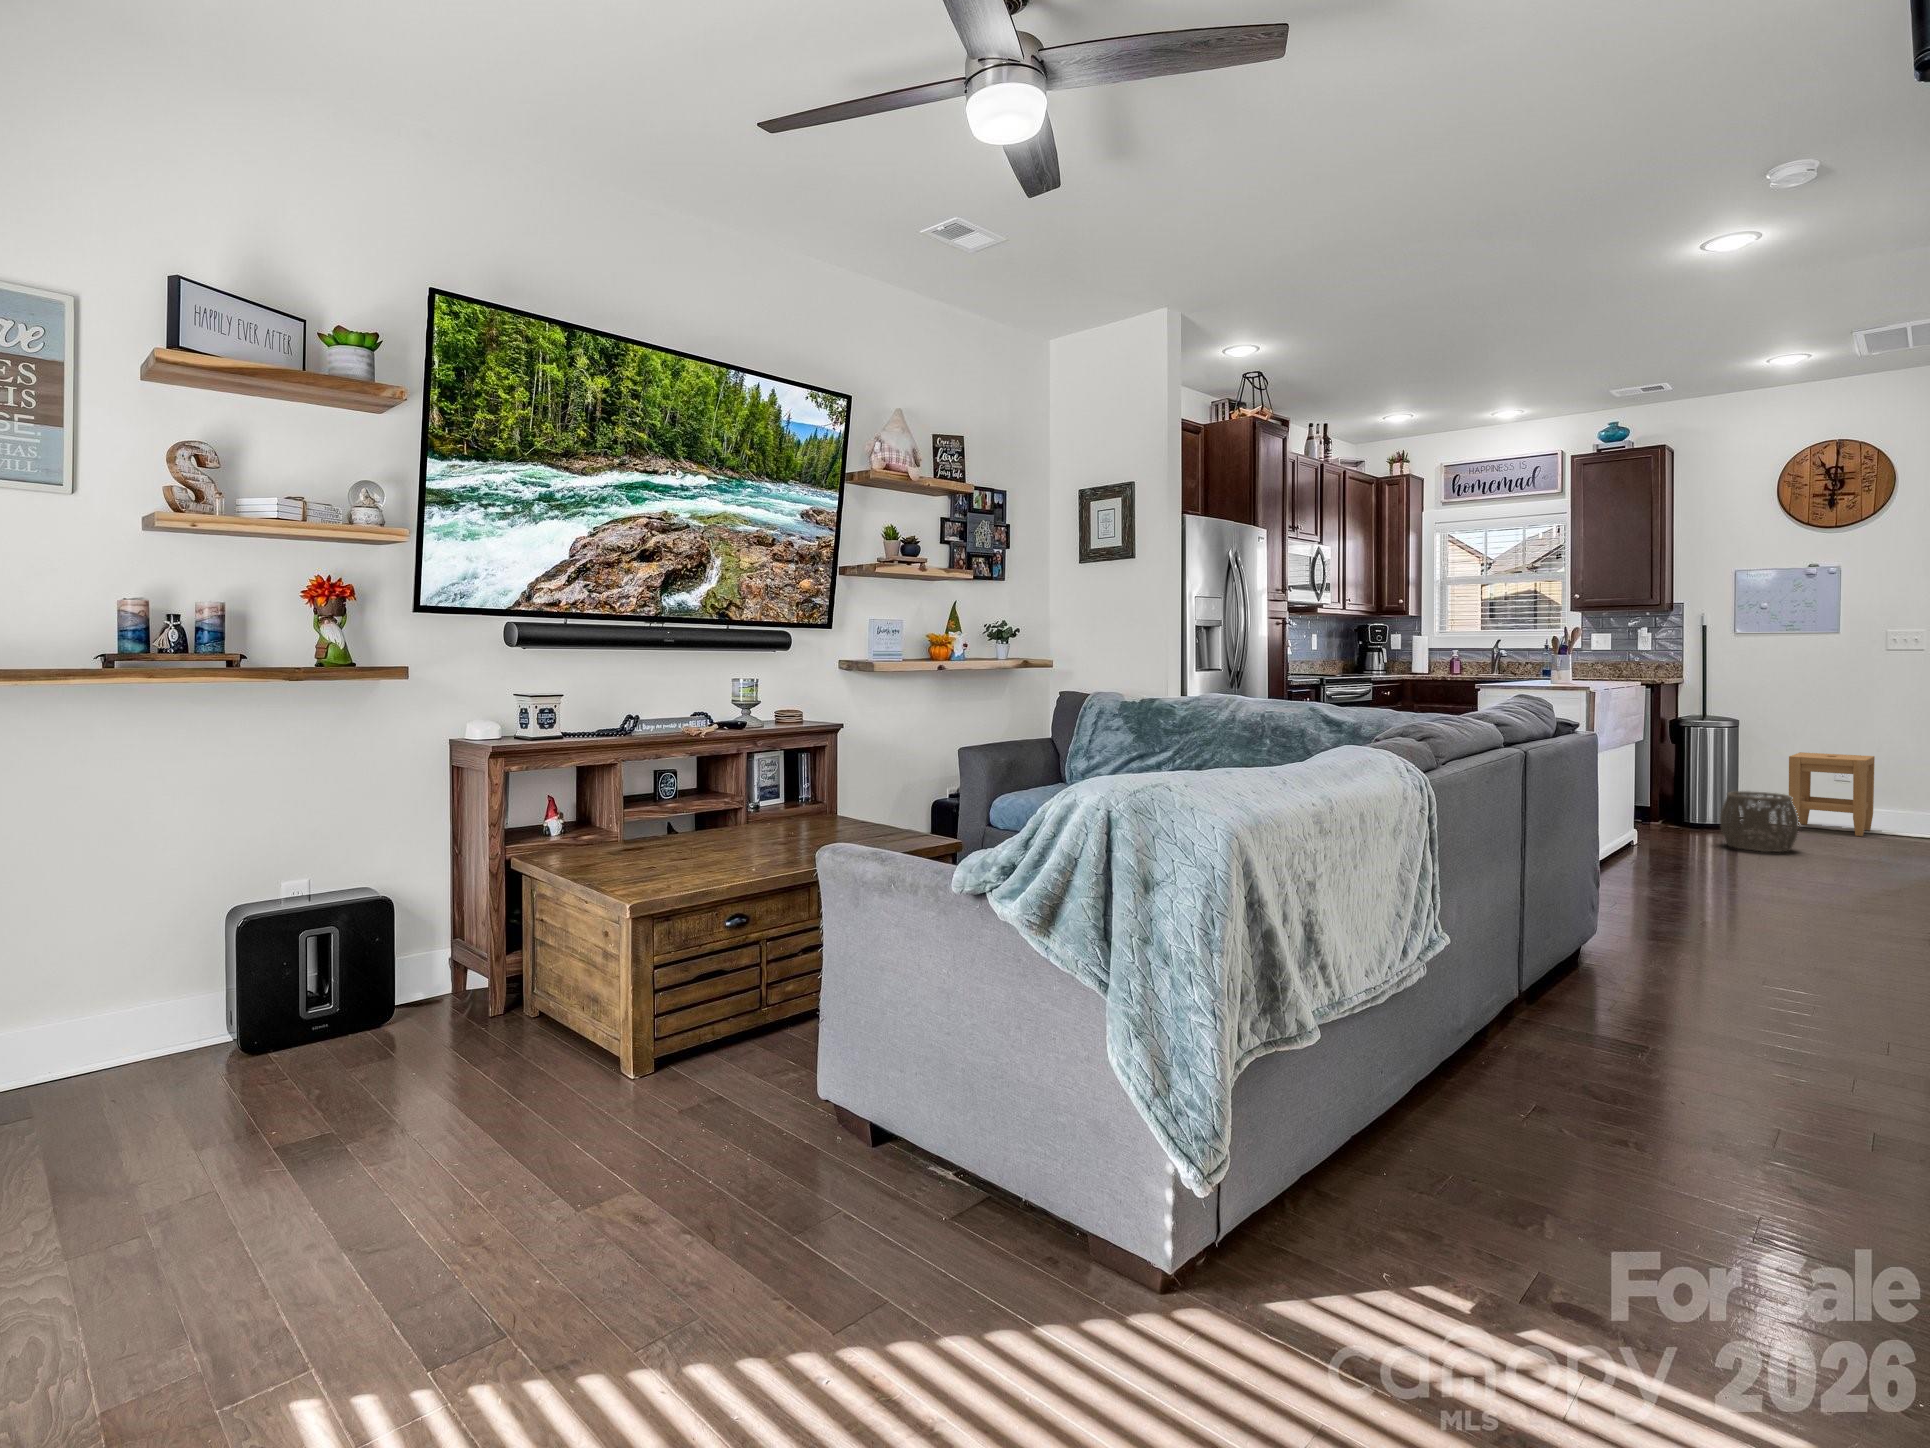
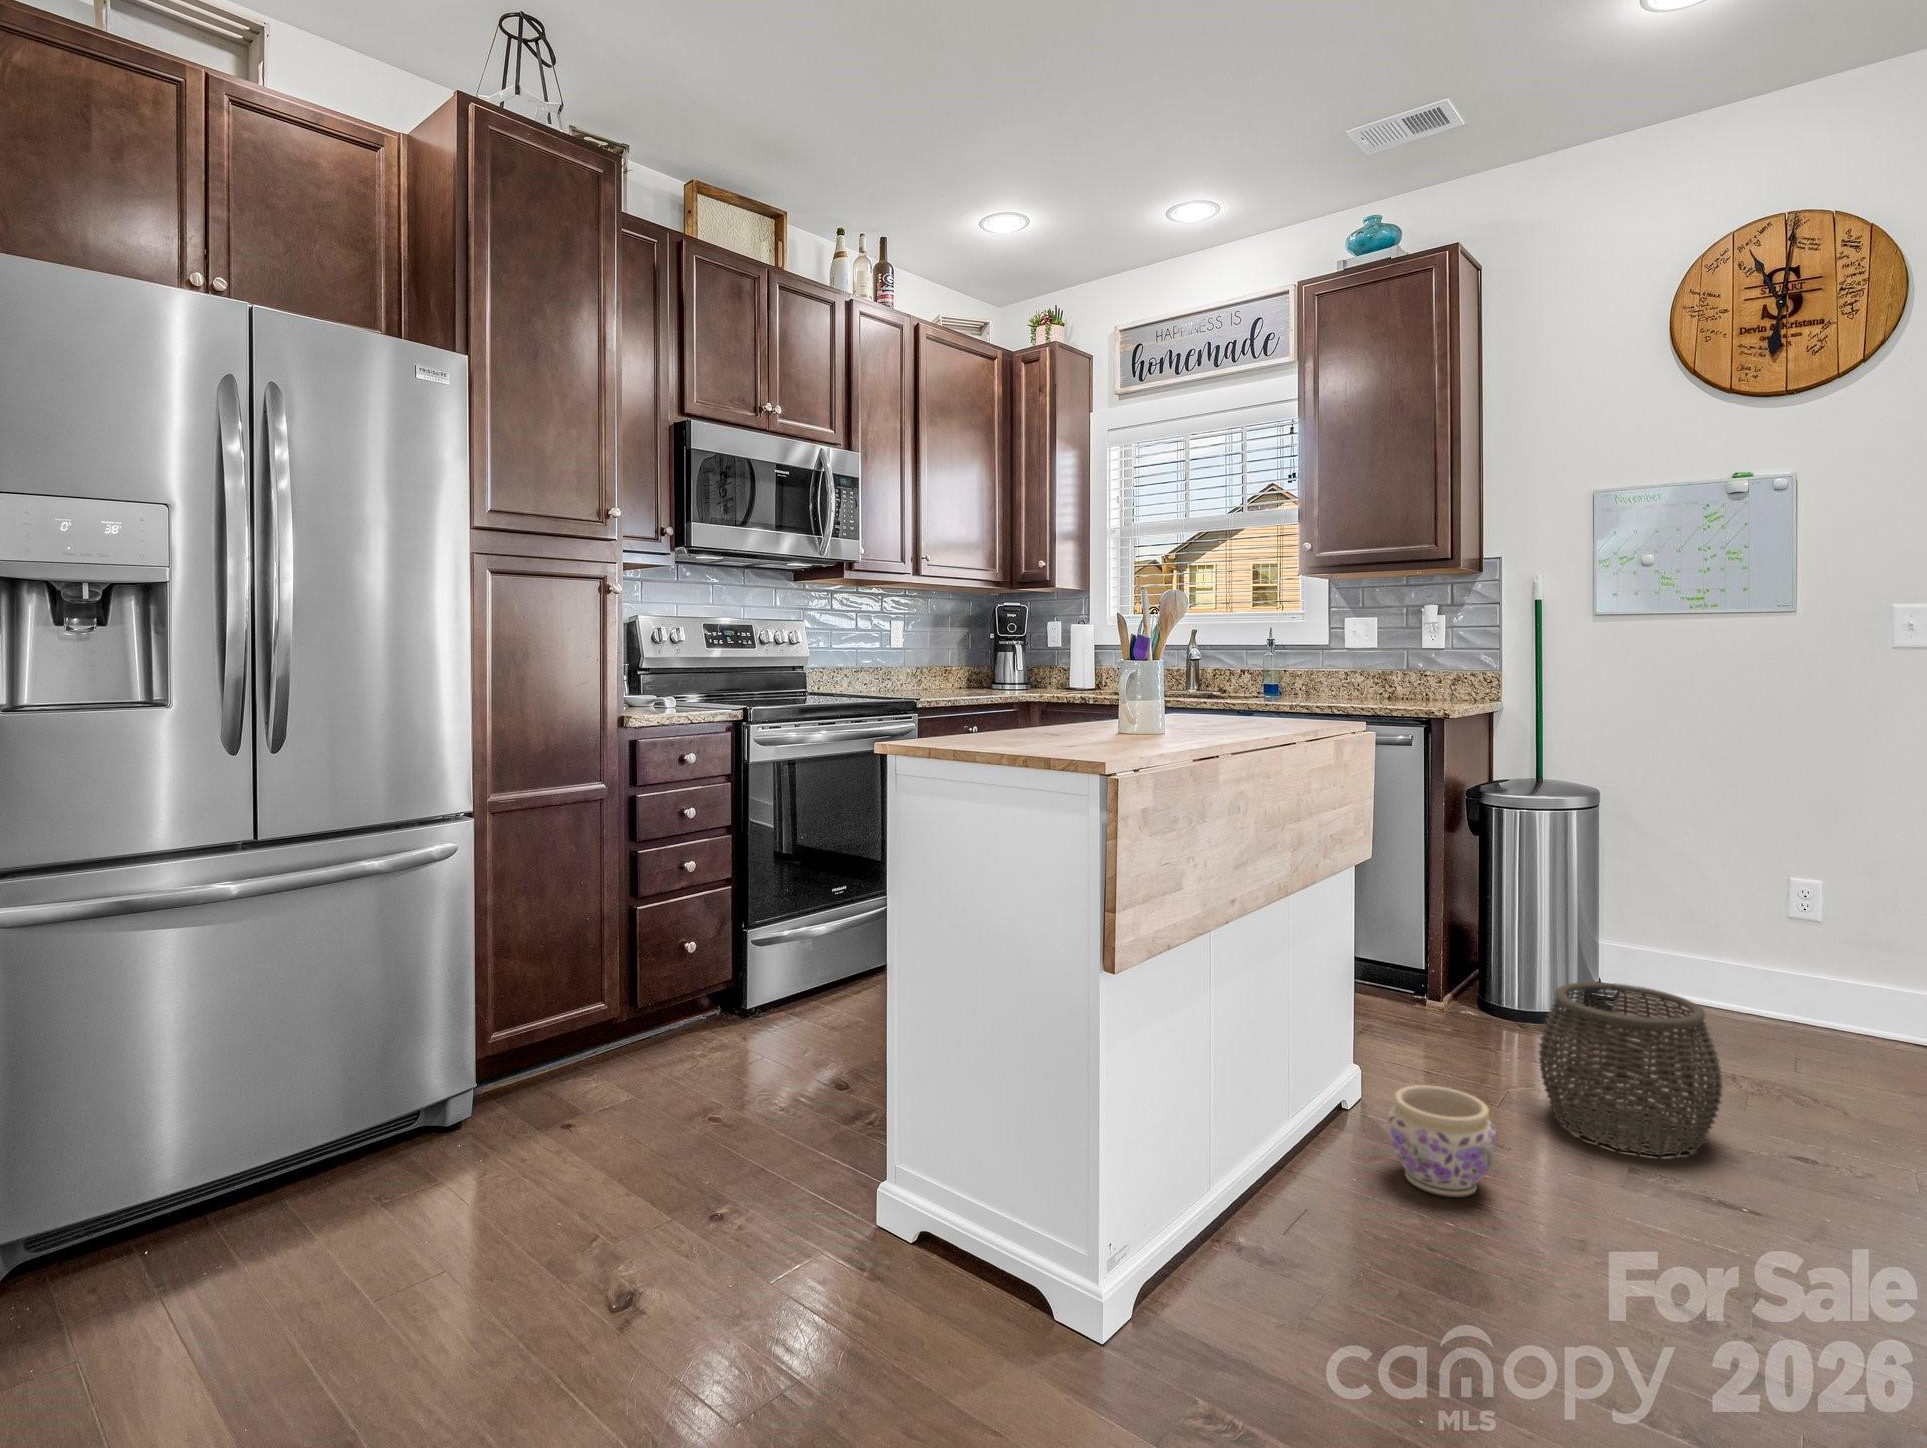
stool: present [1789,752,1875,836] -> none [1695,860,1868,1062]
planter: none [1662,822,1708,858] -> present [1388,1085,1496,1198]

